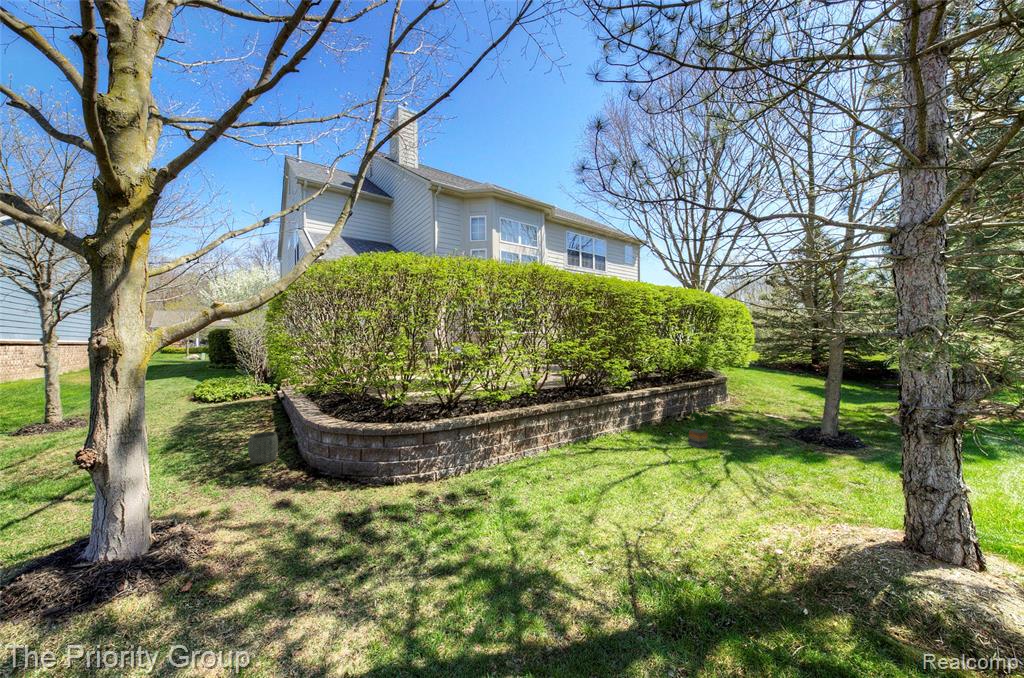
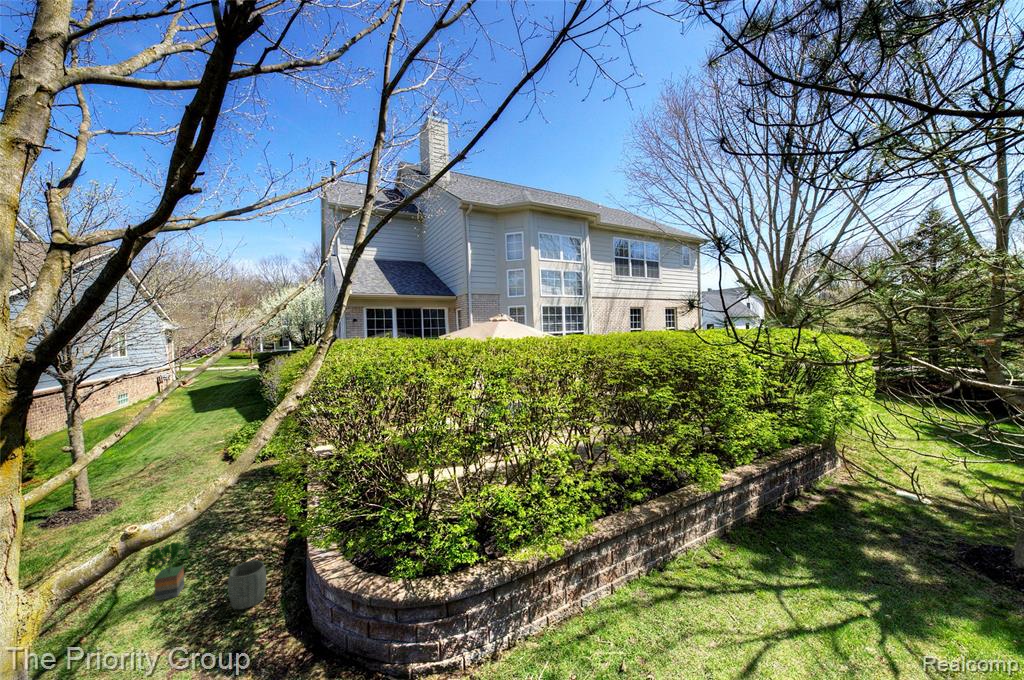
potted tree: present [689,412,712,448] -> present [144,542,189,601]

